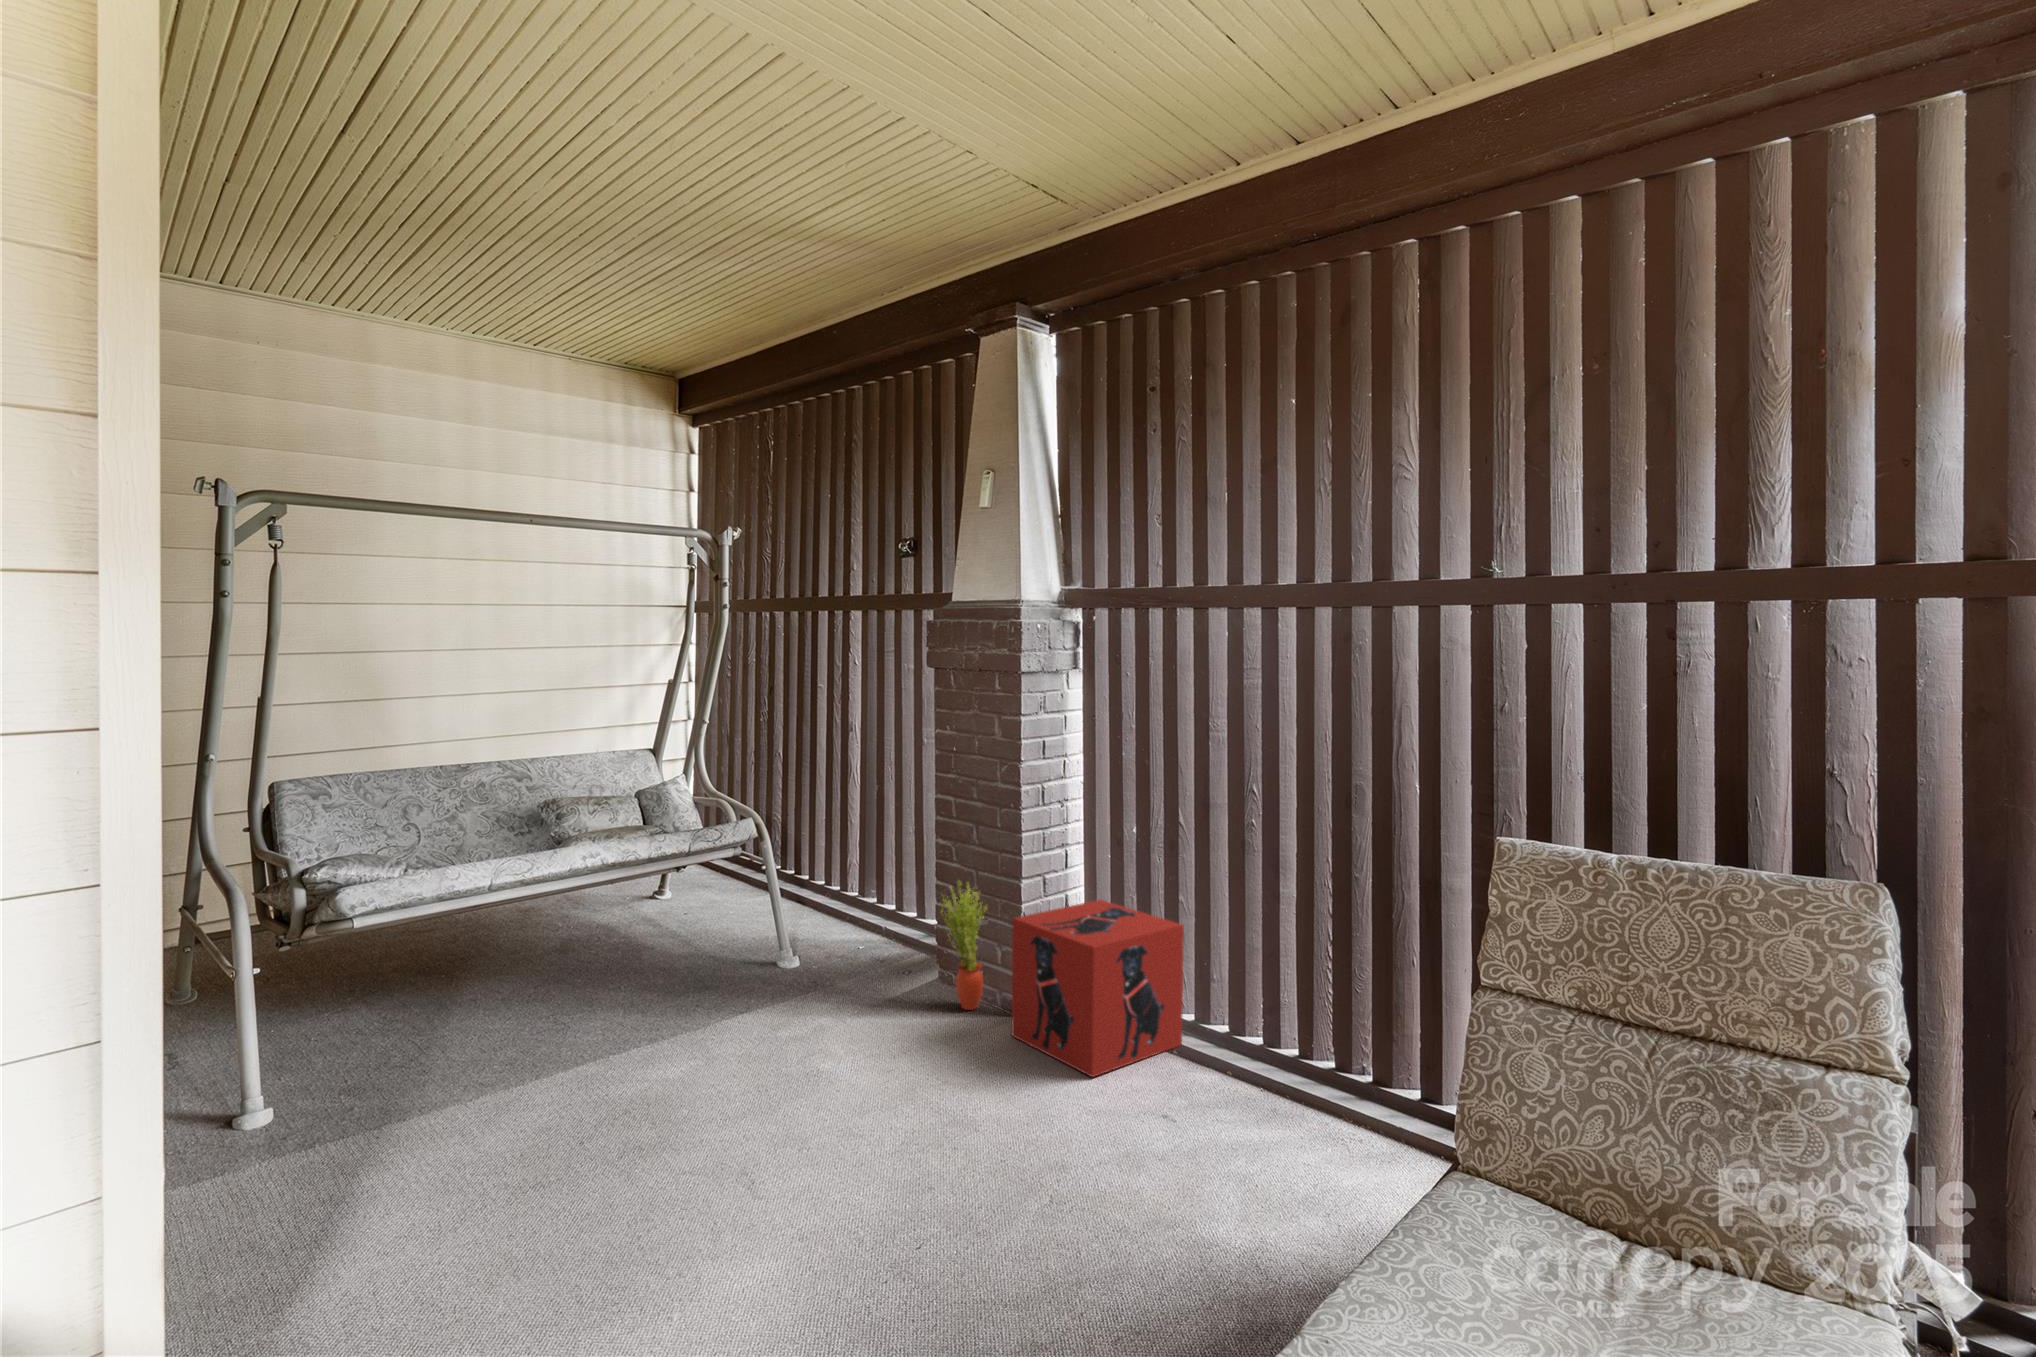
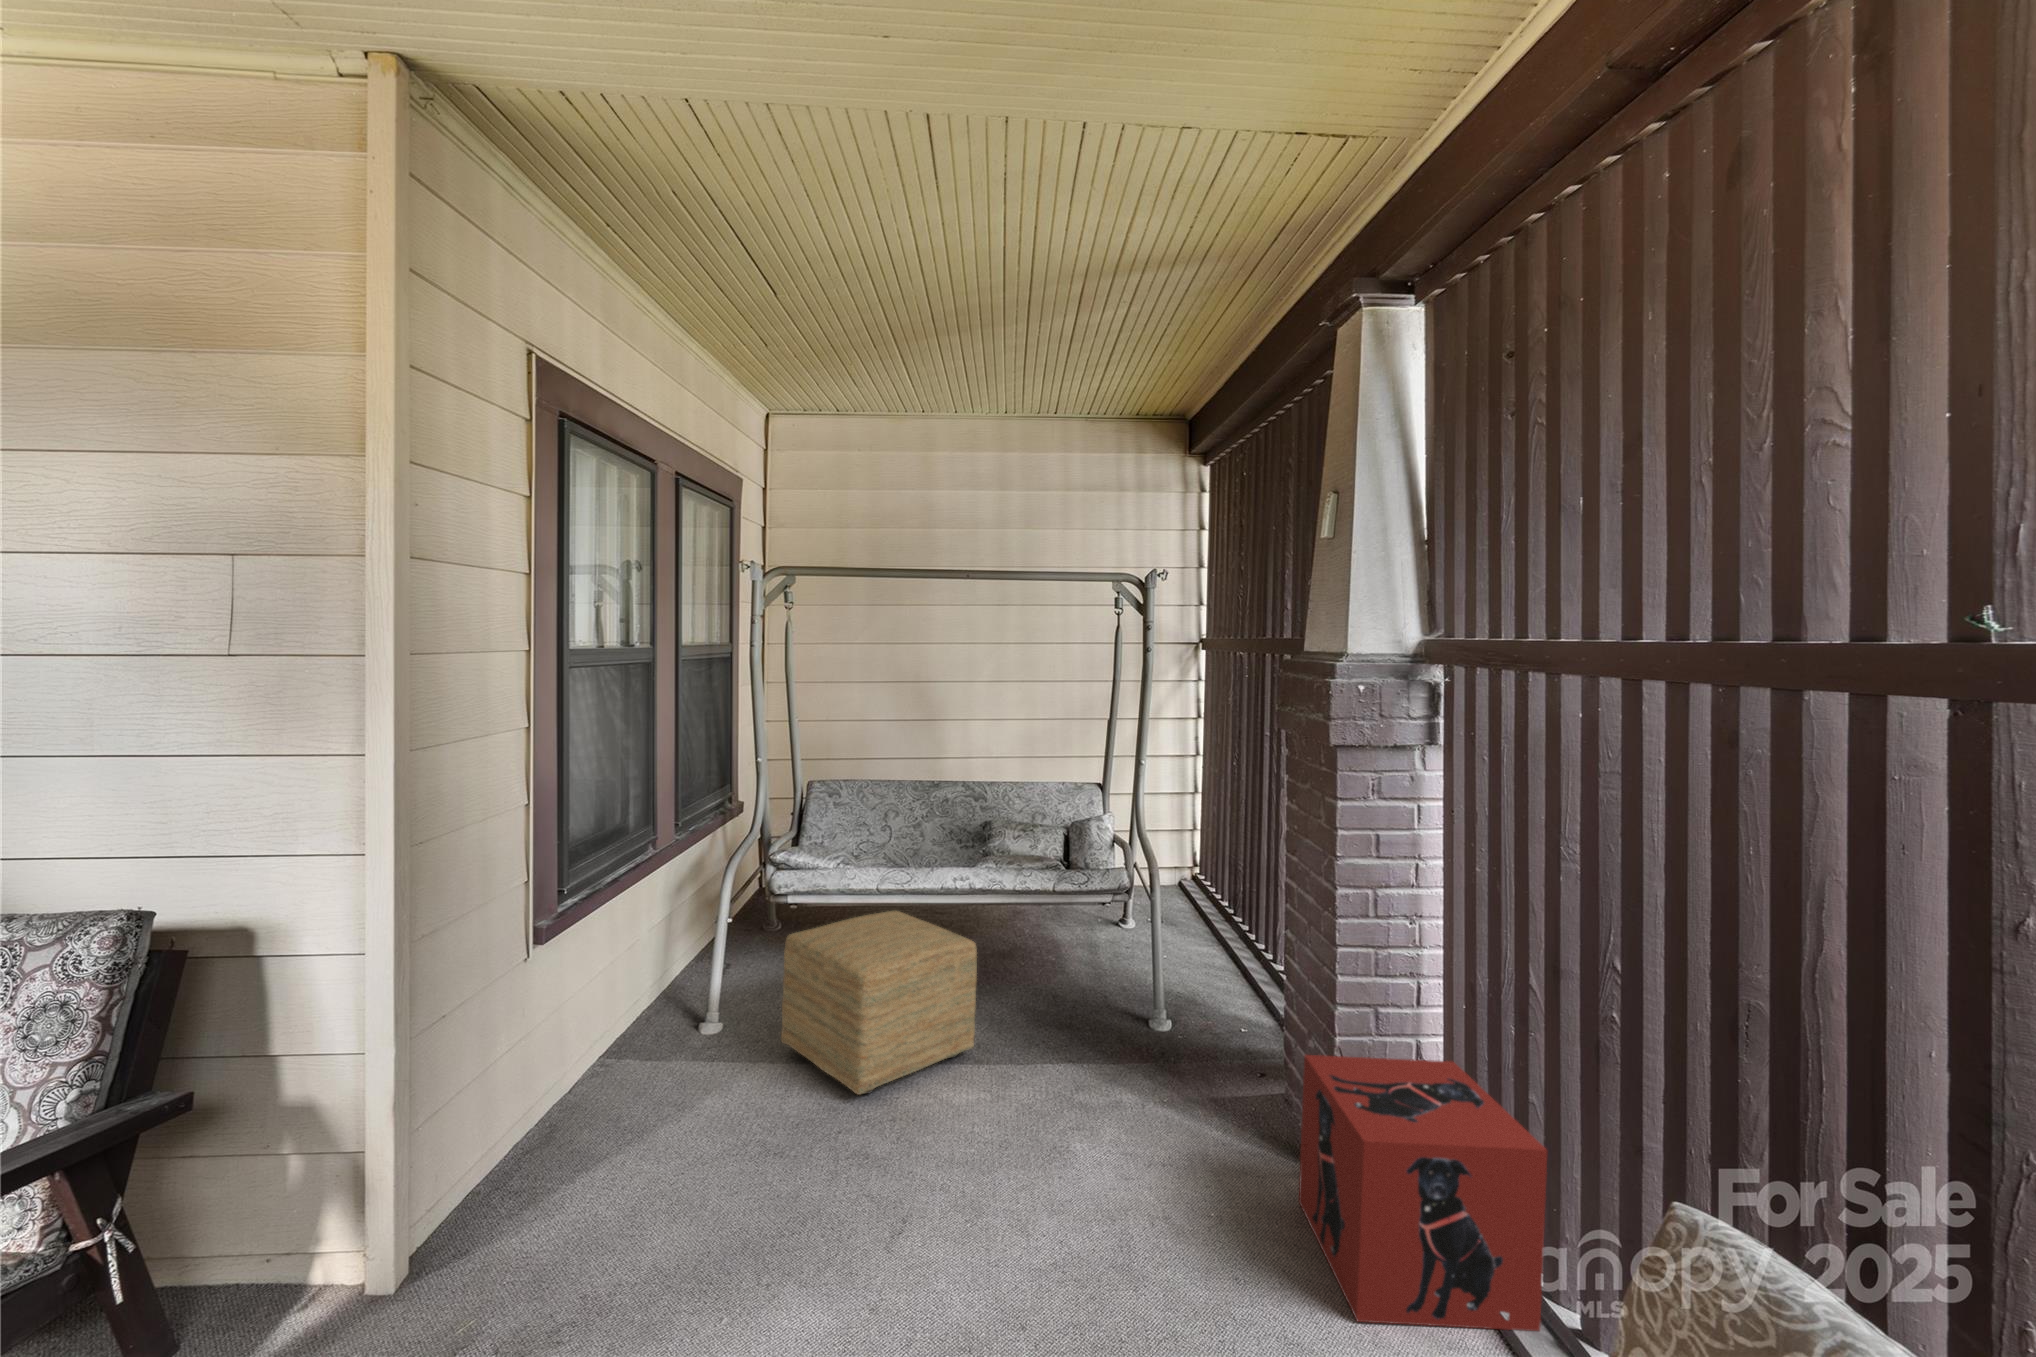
potted plant: present [942,883,987,1010] -> none [1250,983,1302,1143]
ottoman: none [406,907,653,1097] -> present [781,911,977,1094]

